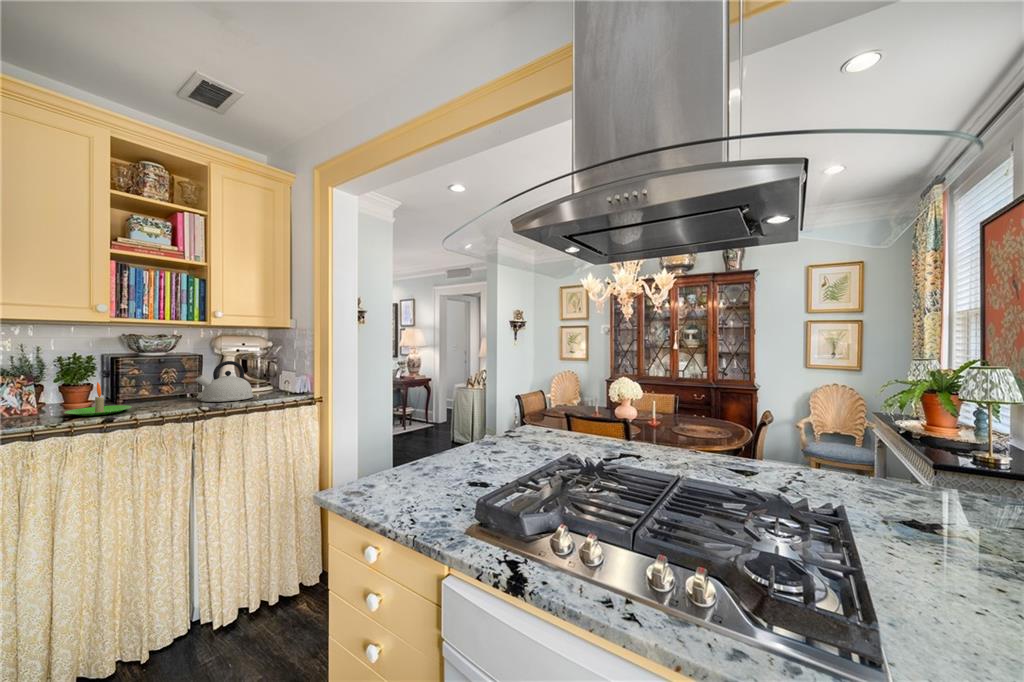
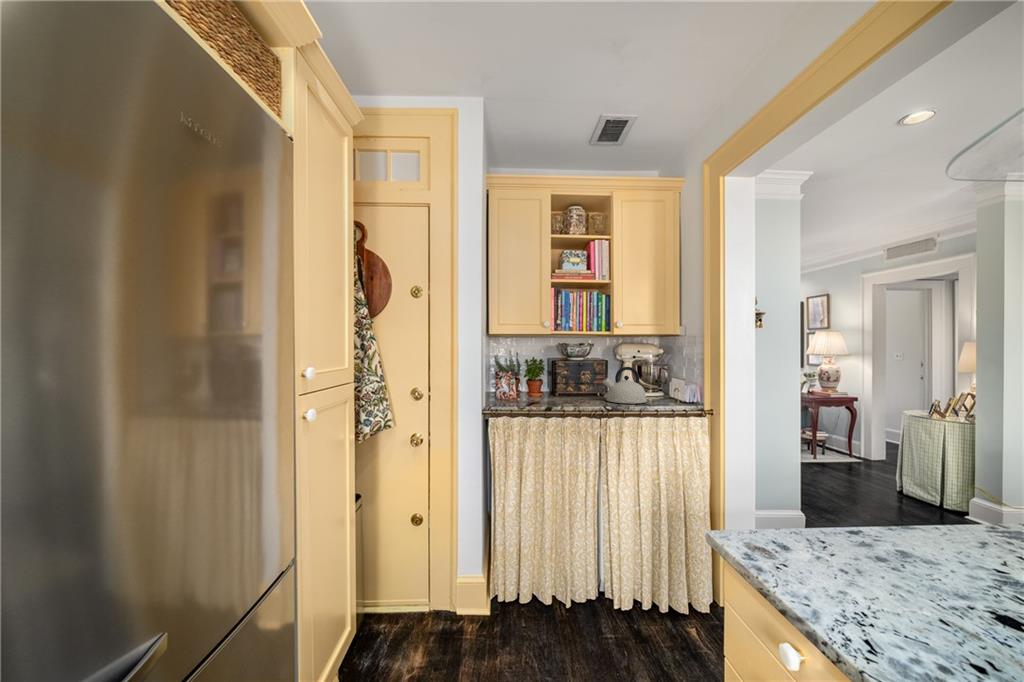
candle: present [64,382,132,416] -> none [527,379,563,404]

